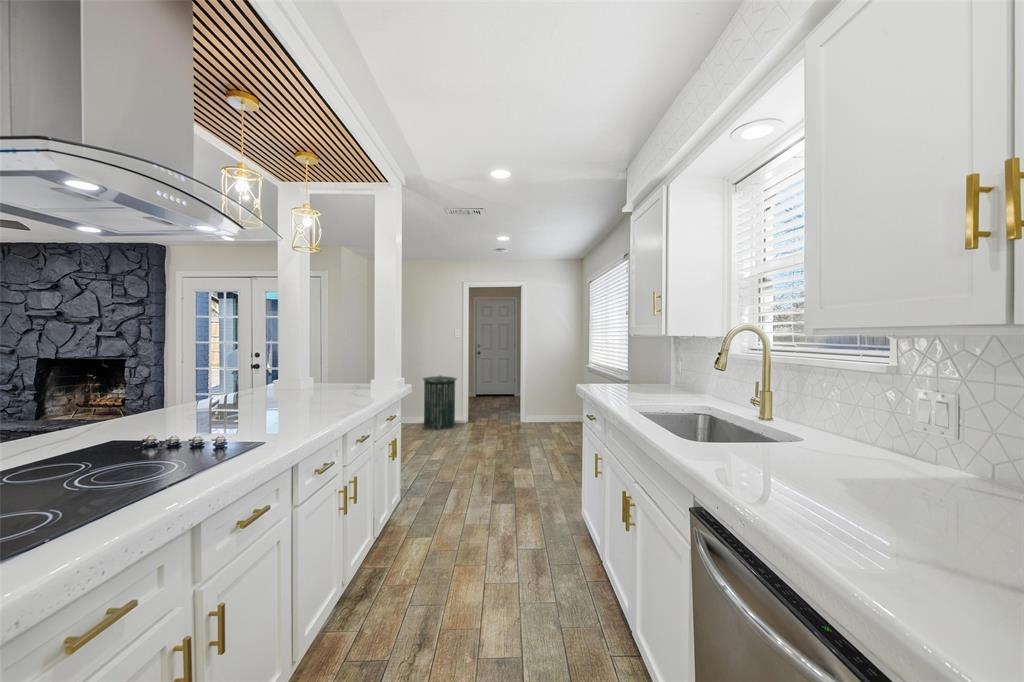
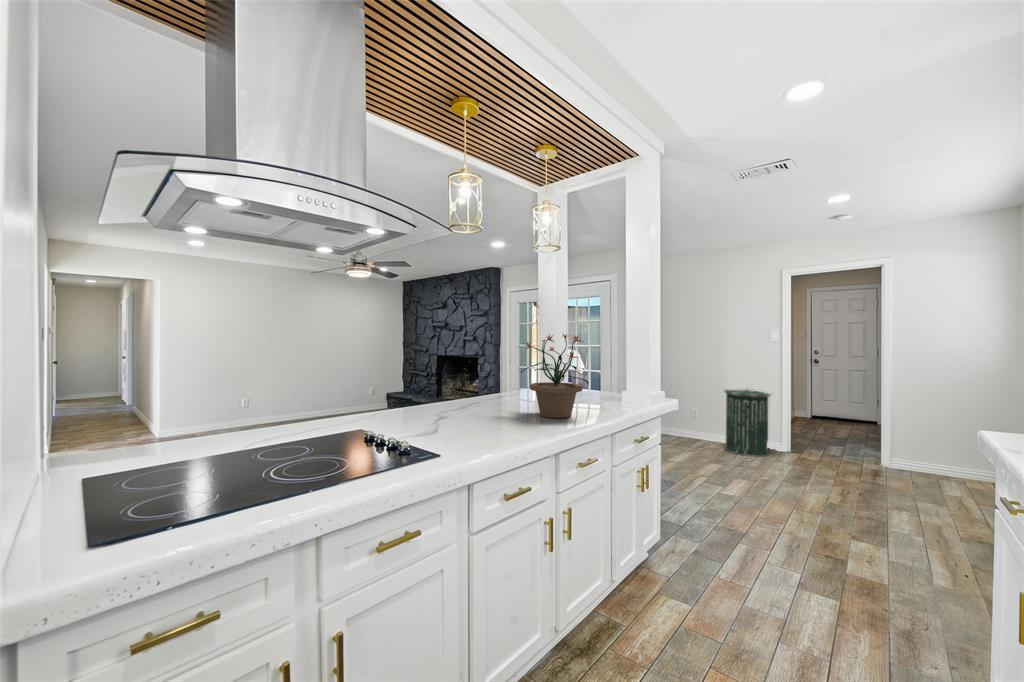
potted plant: none [287,328,355,406] -> present [521,334,589,418]

